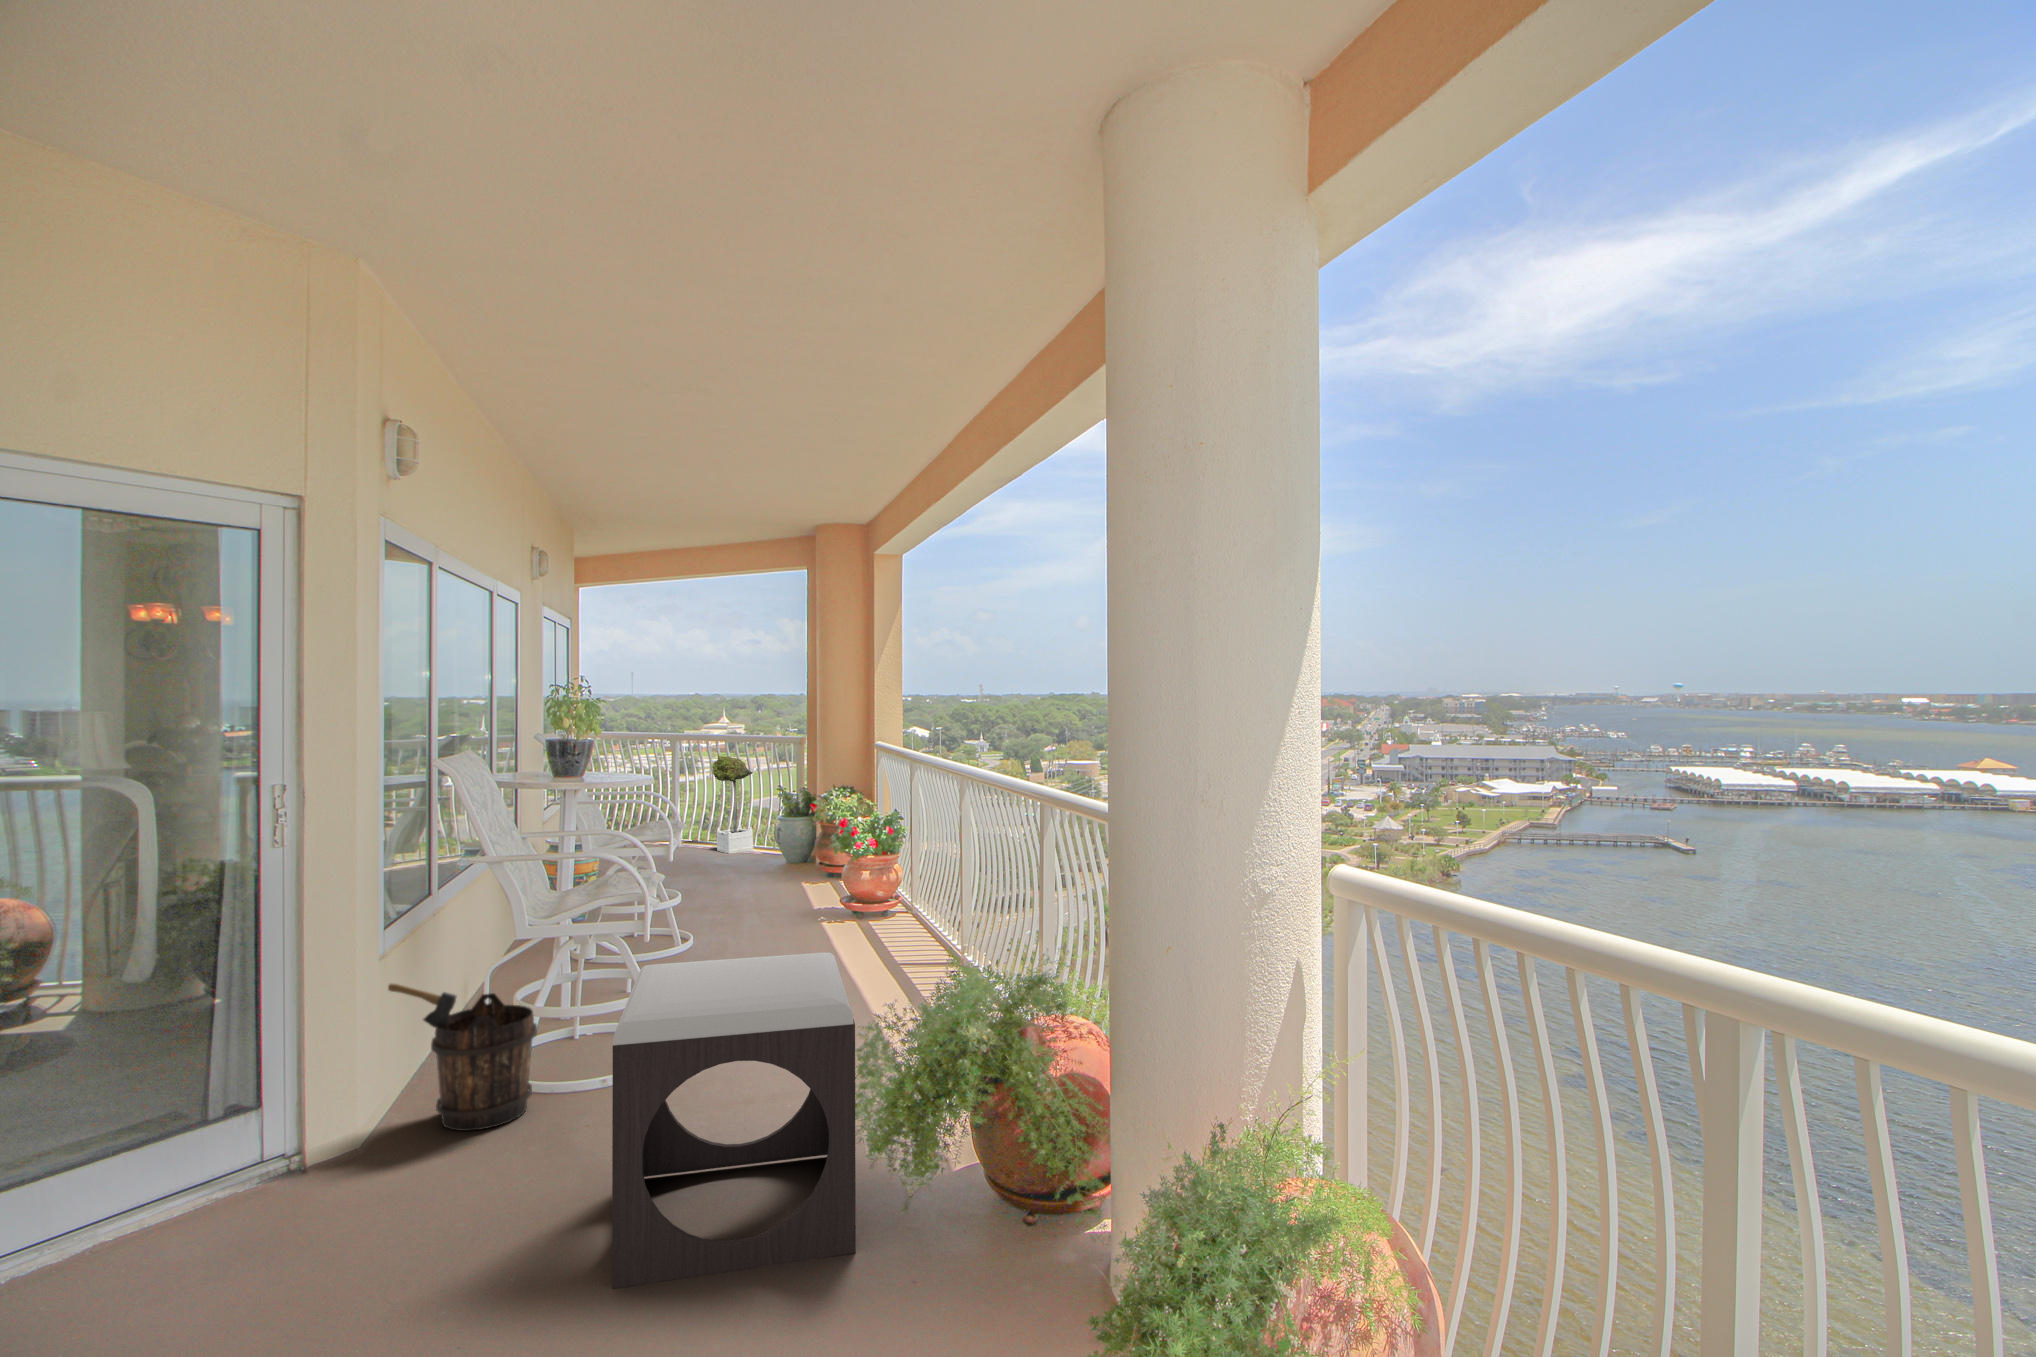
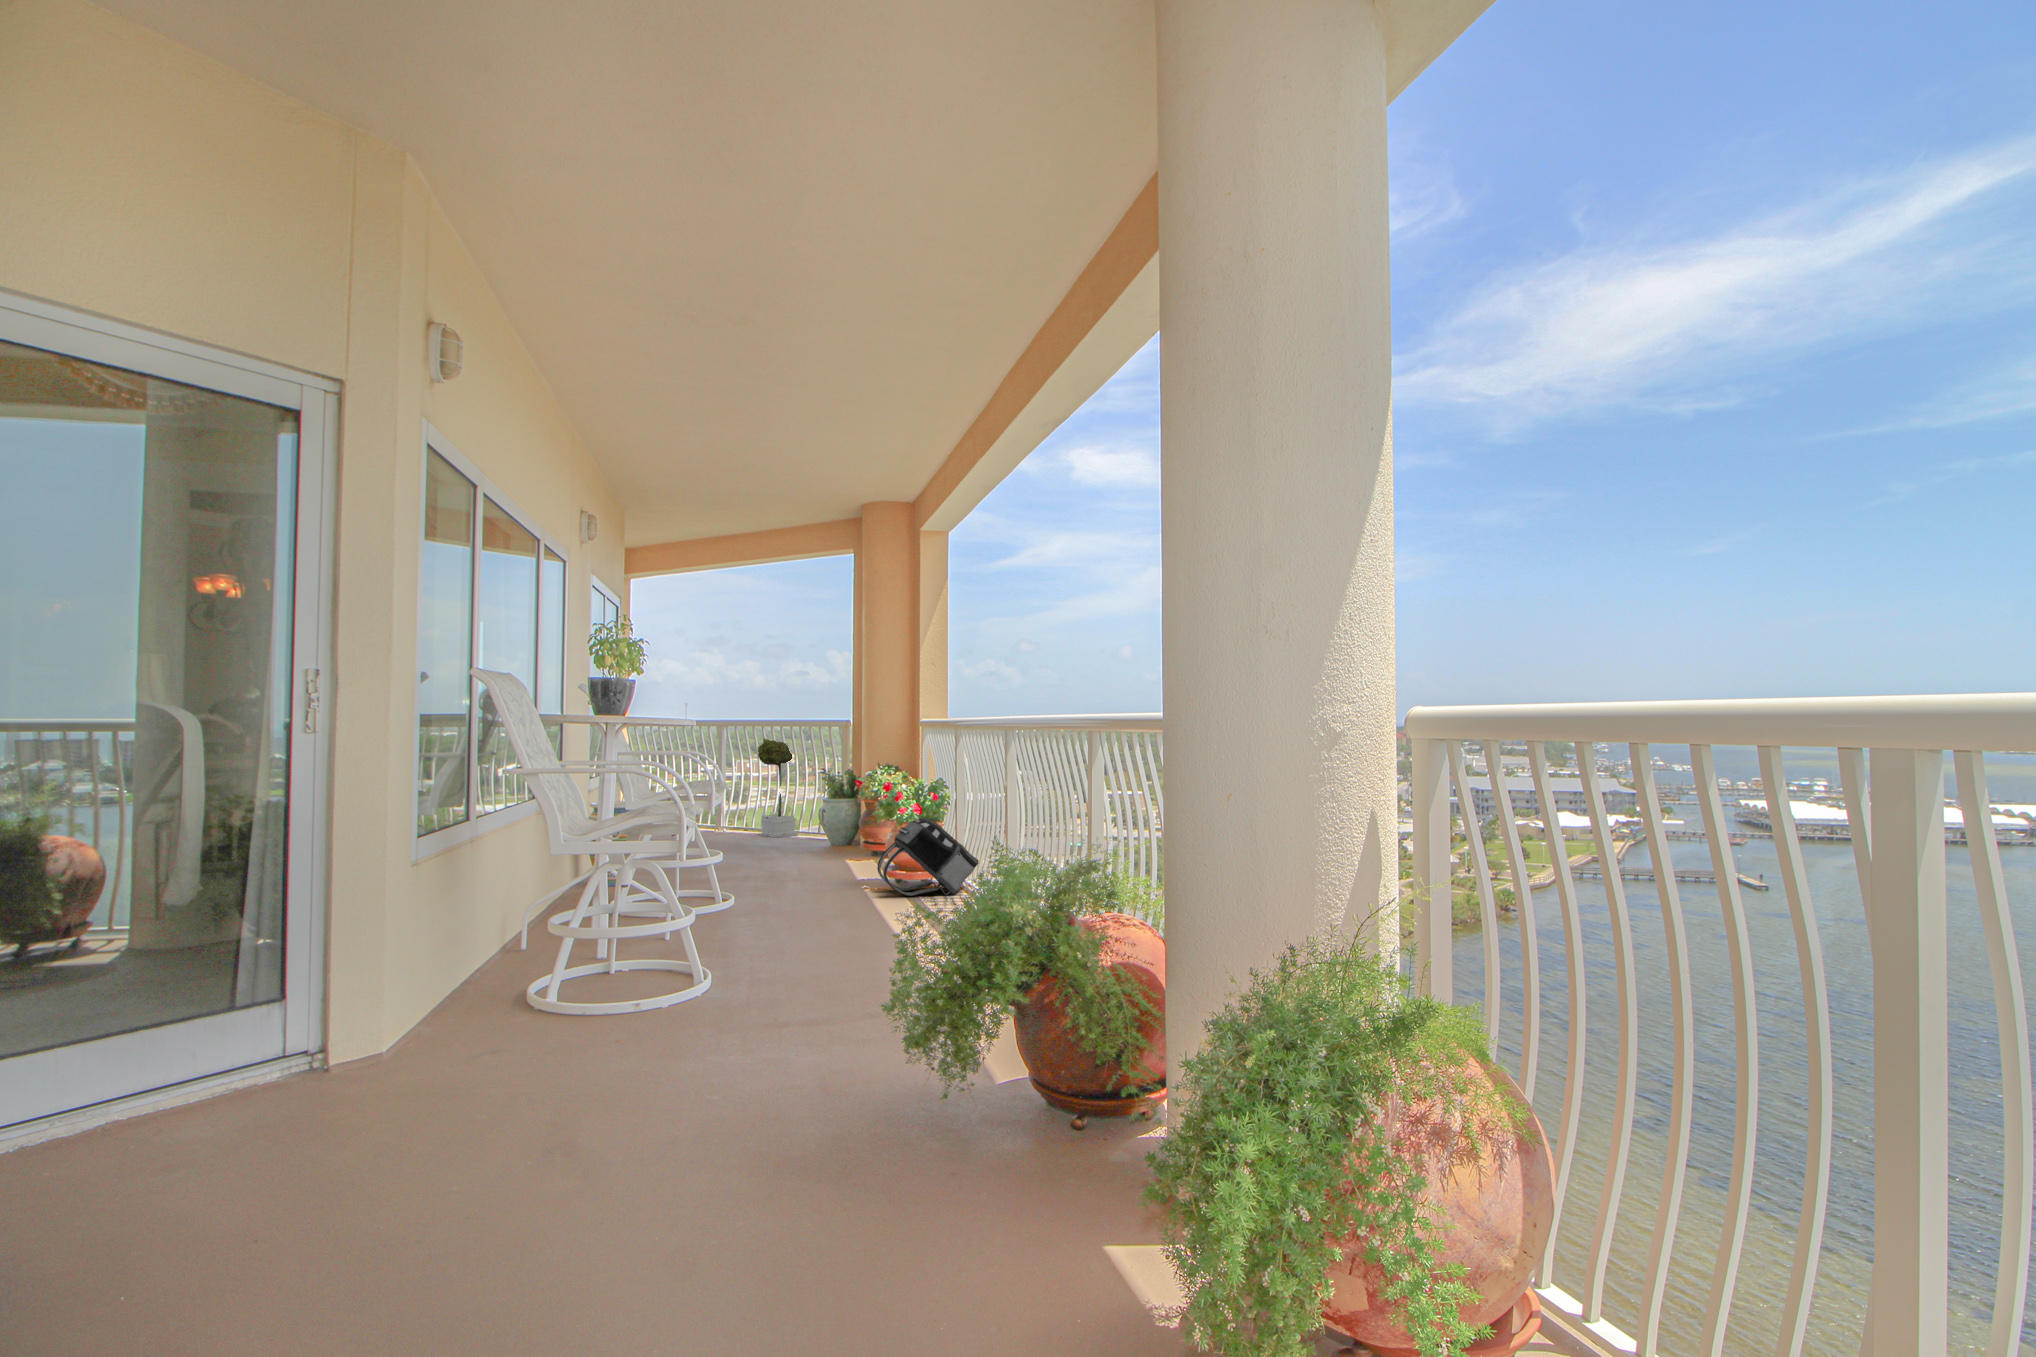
backpack: none [834,852,934,932] -> present [877,816,979,896]
footstool: present [612,952,856,1288] -> none [632,849,892,1168]
bucket: present [388,984,537,1131] -> none [418,887,568,1040]

